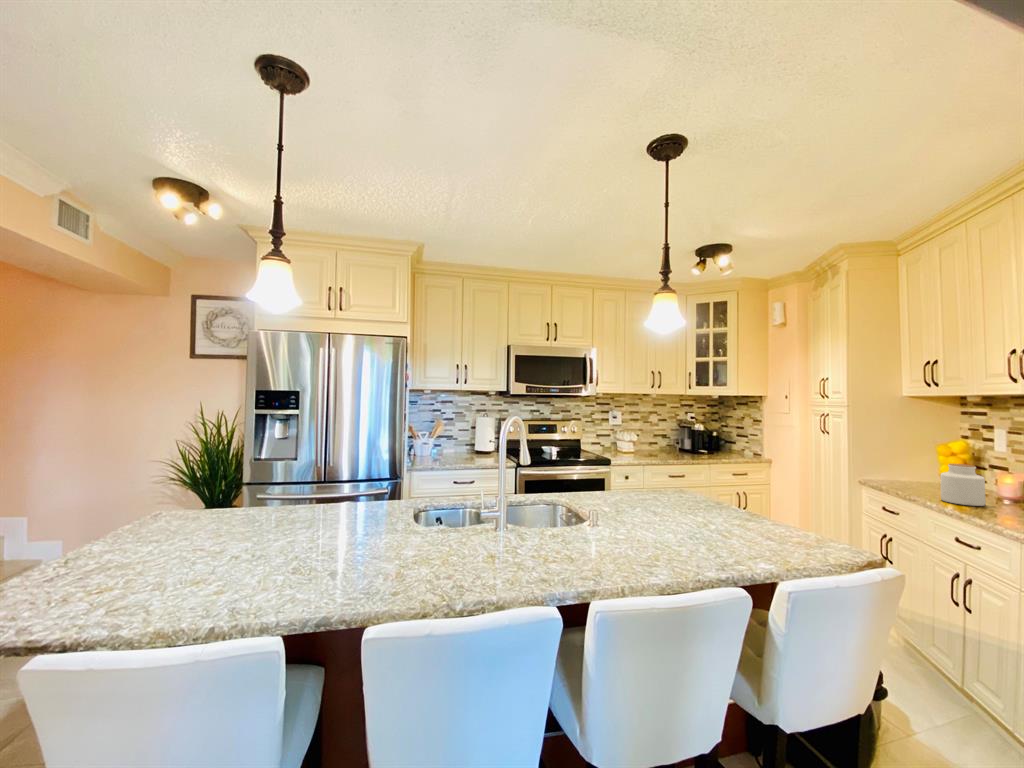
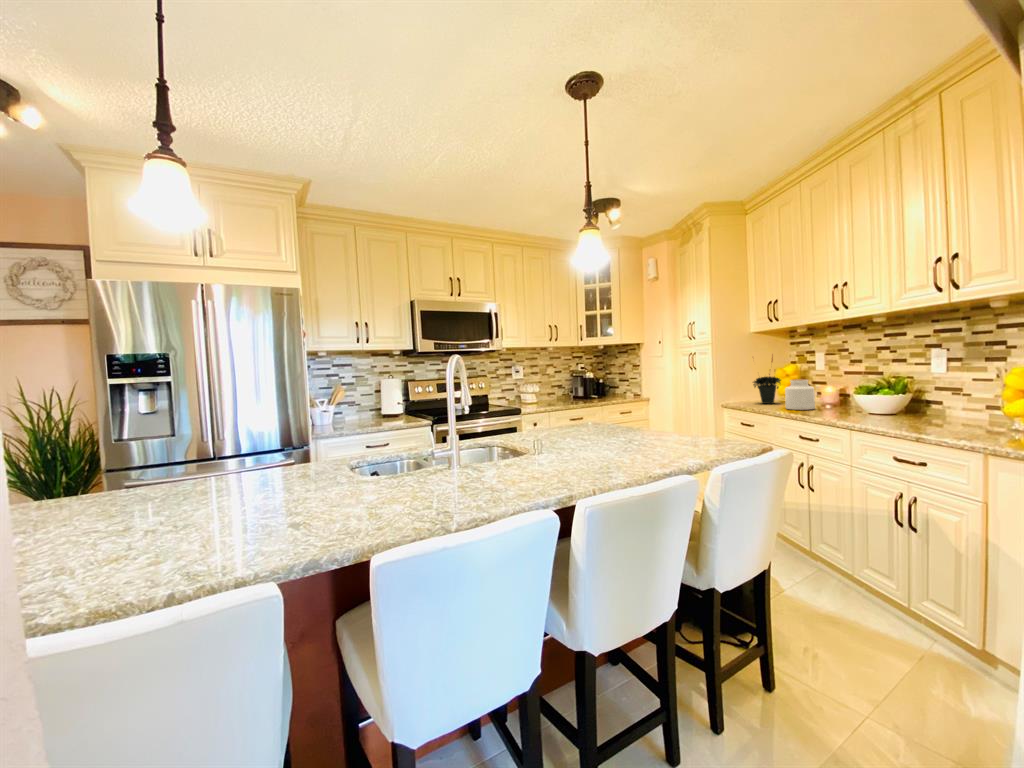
potted plant: none [899,425,942,489] -> present [753,357,781,404]

